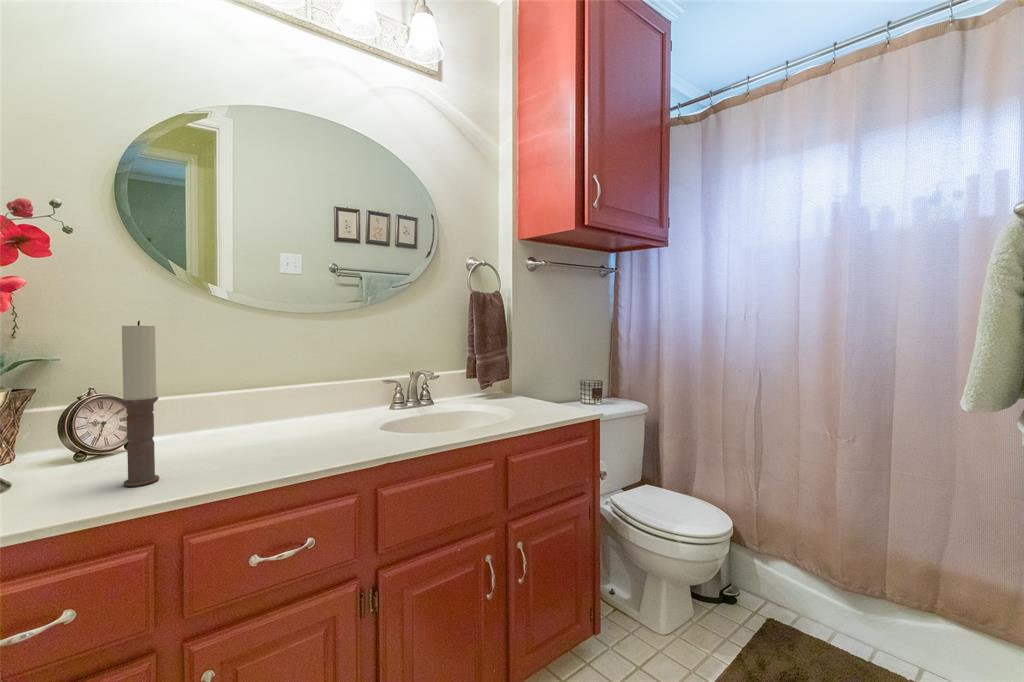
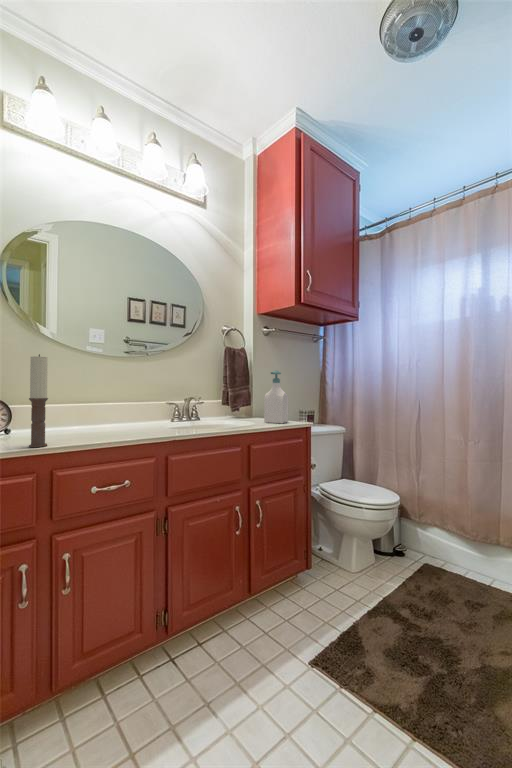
soap bottle: none [530,330,568,414] -> present [264,371,288,423]

